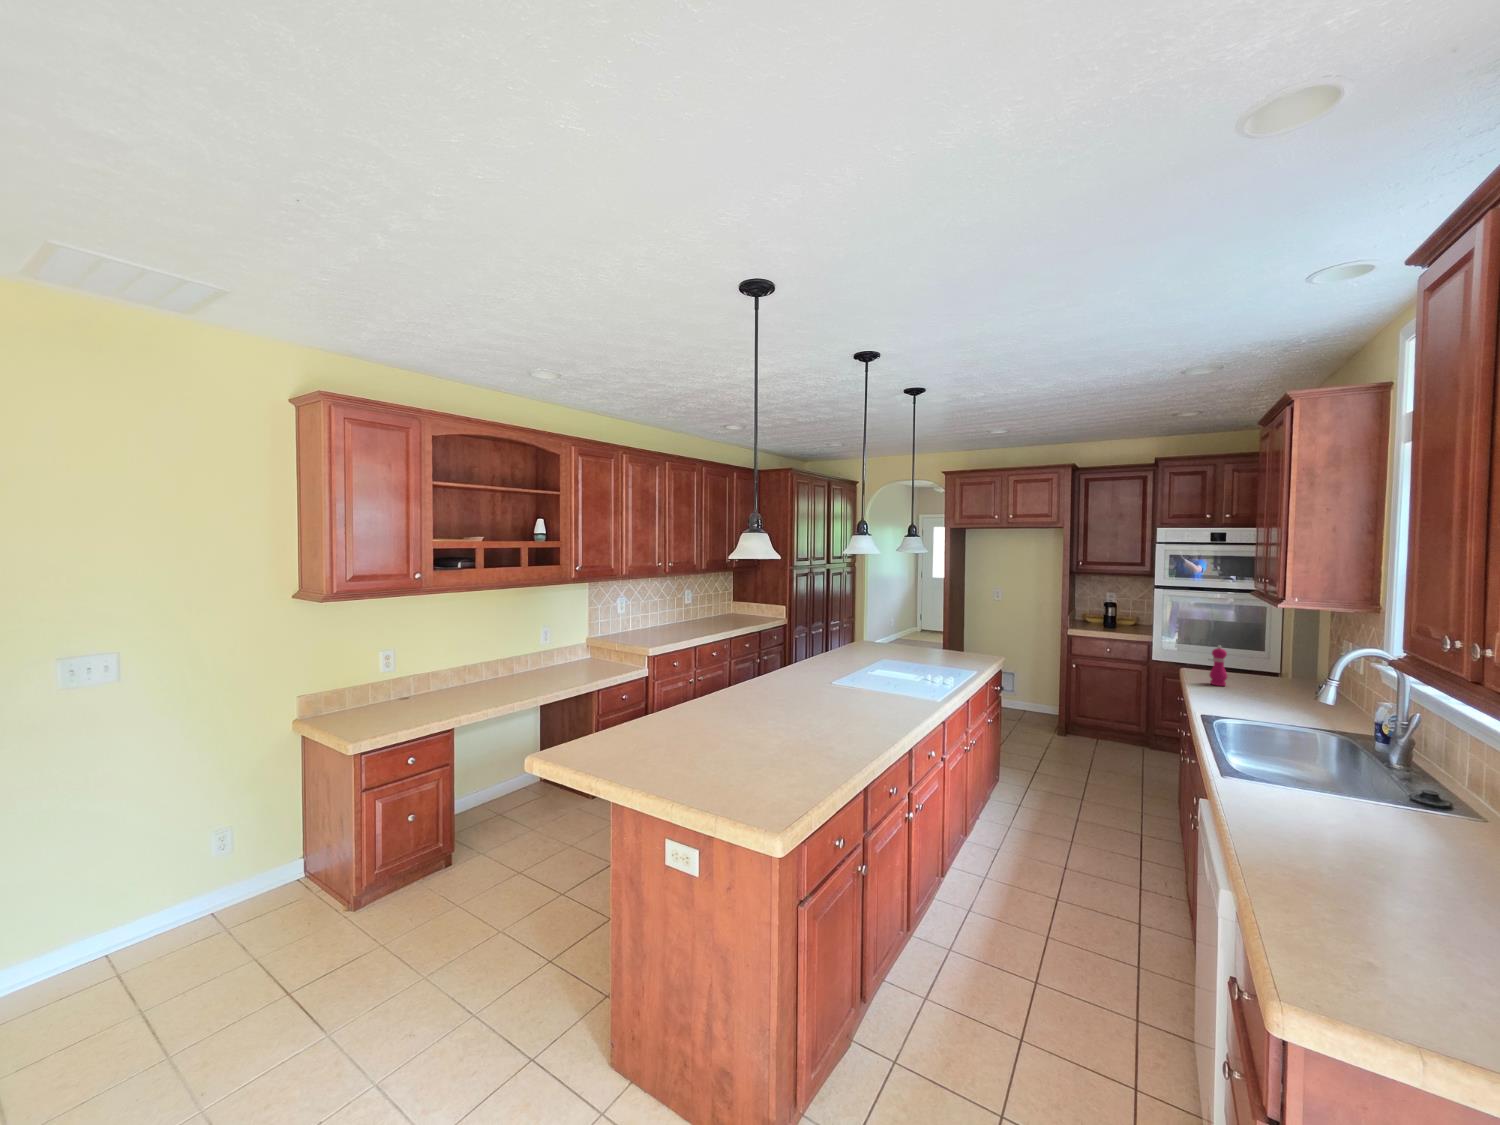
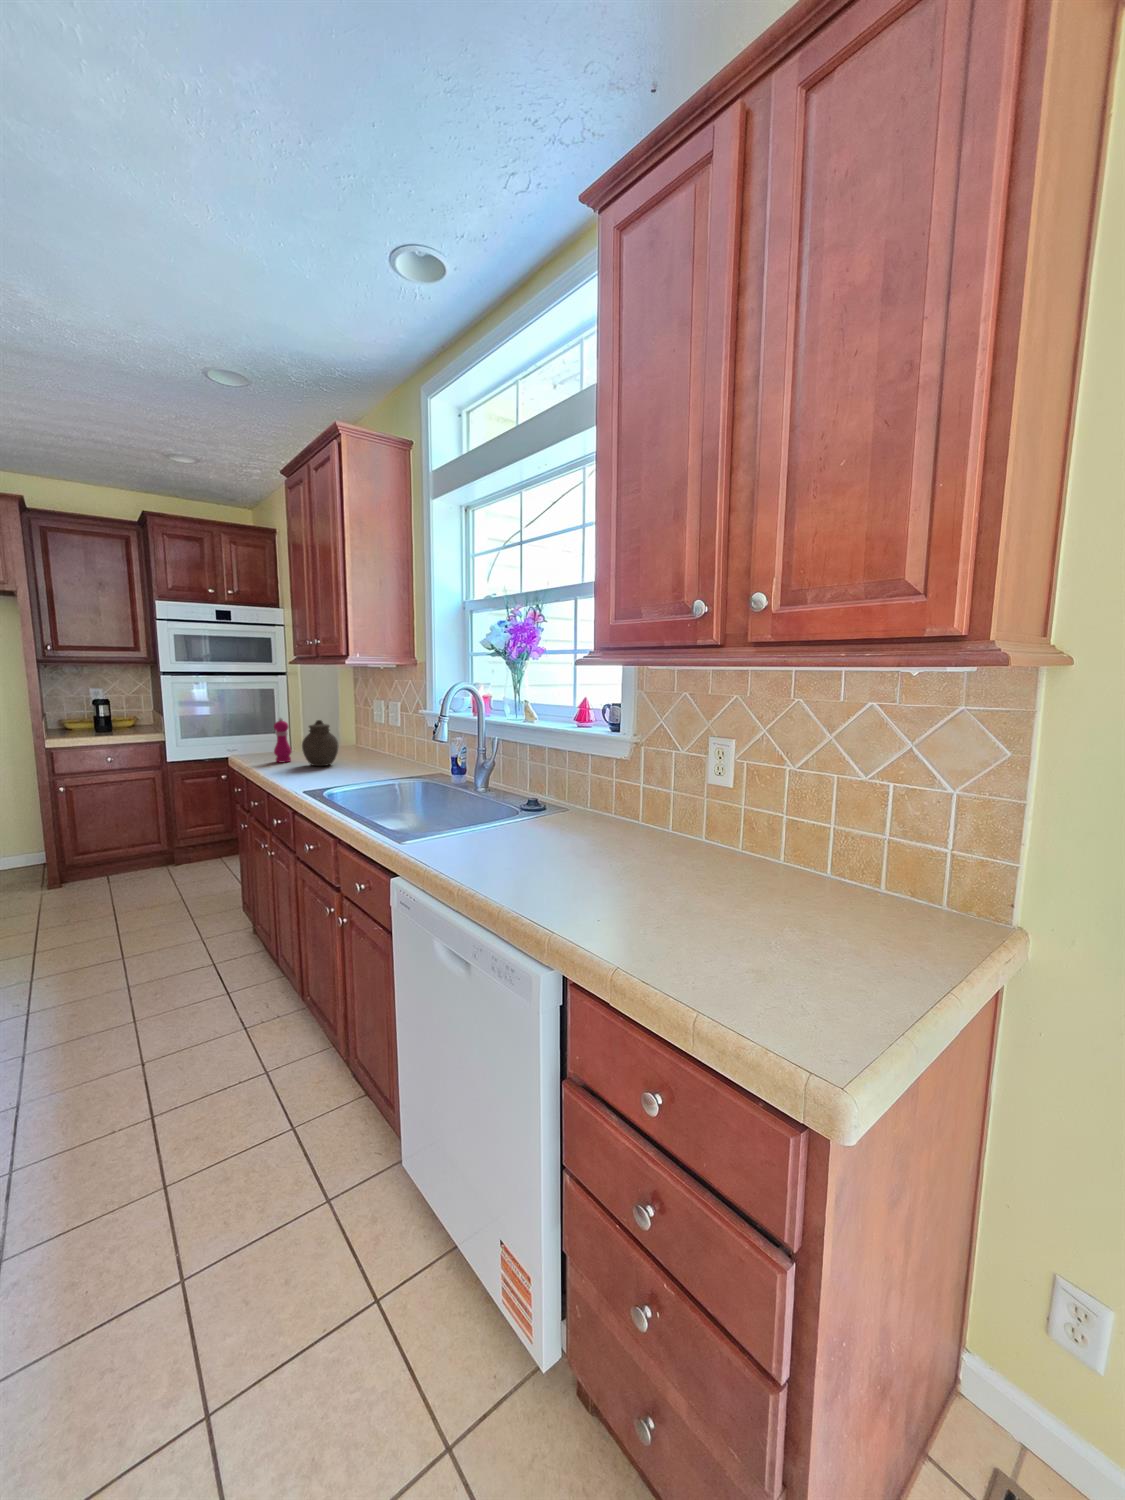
jar: none [1231,654,1272,698] -> present [302,720,338,766]

